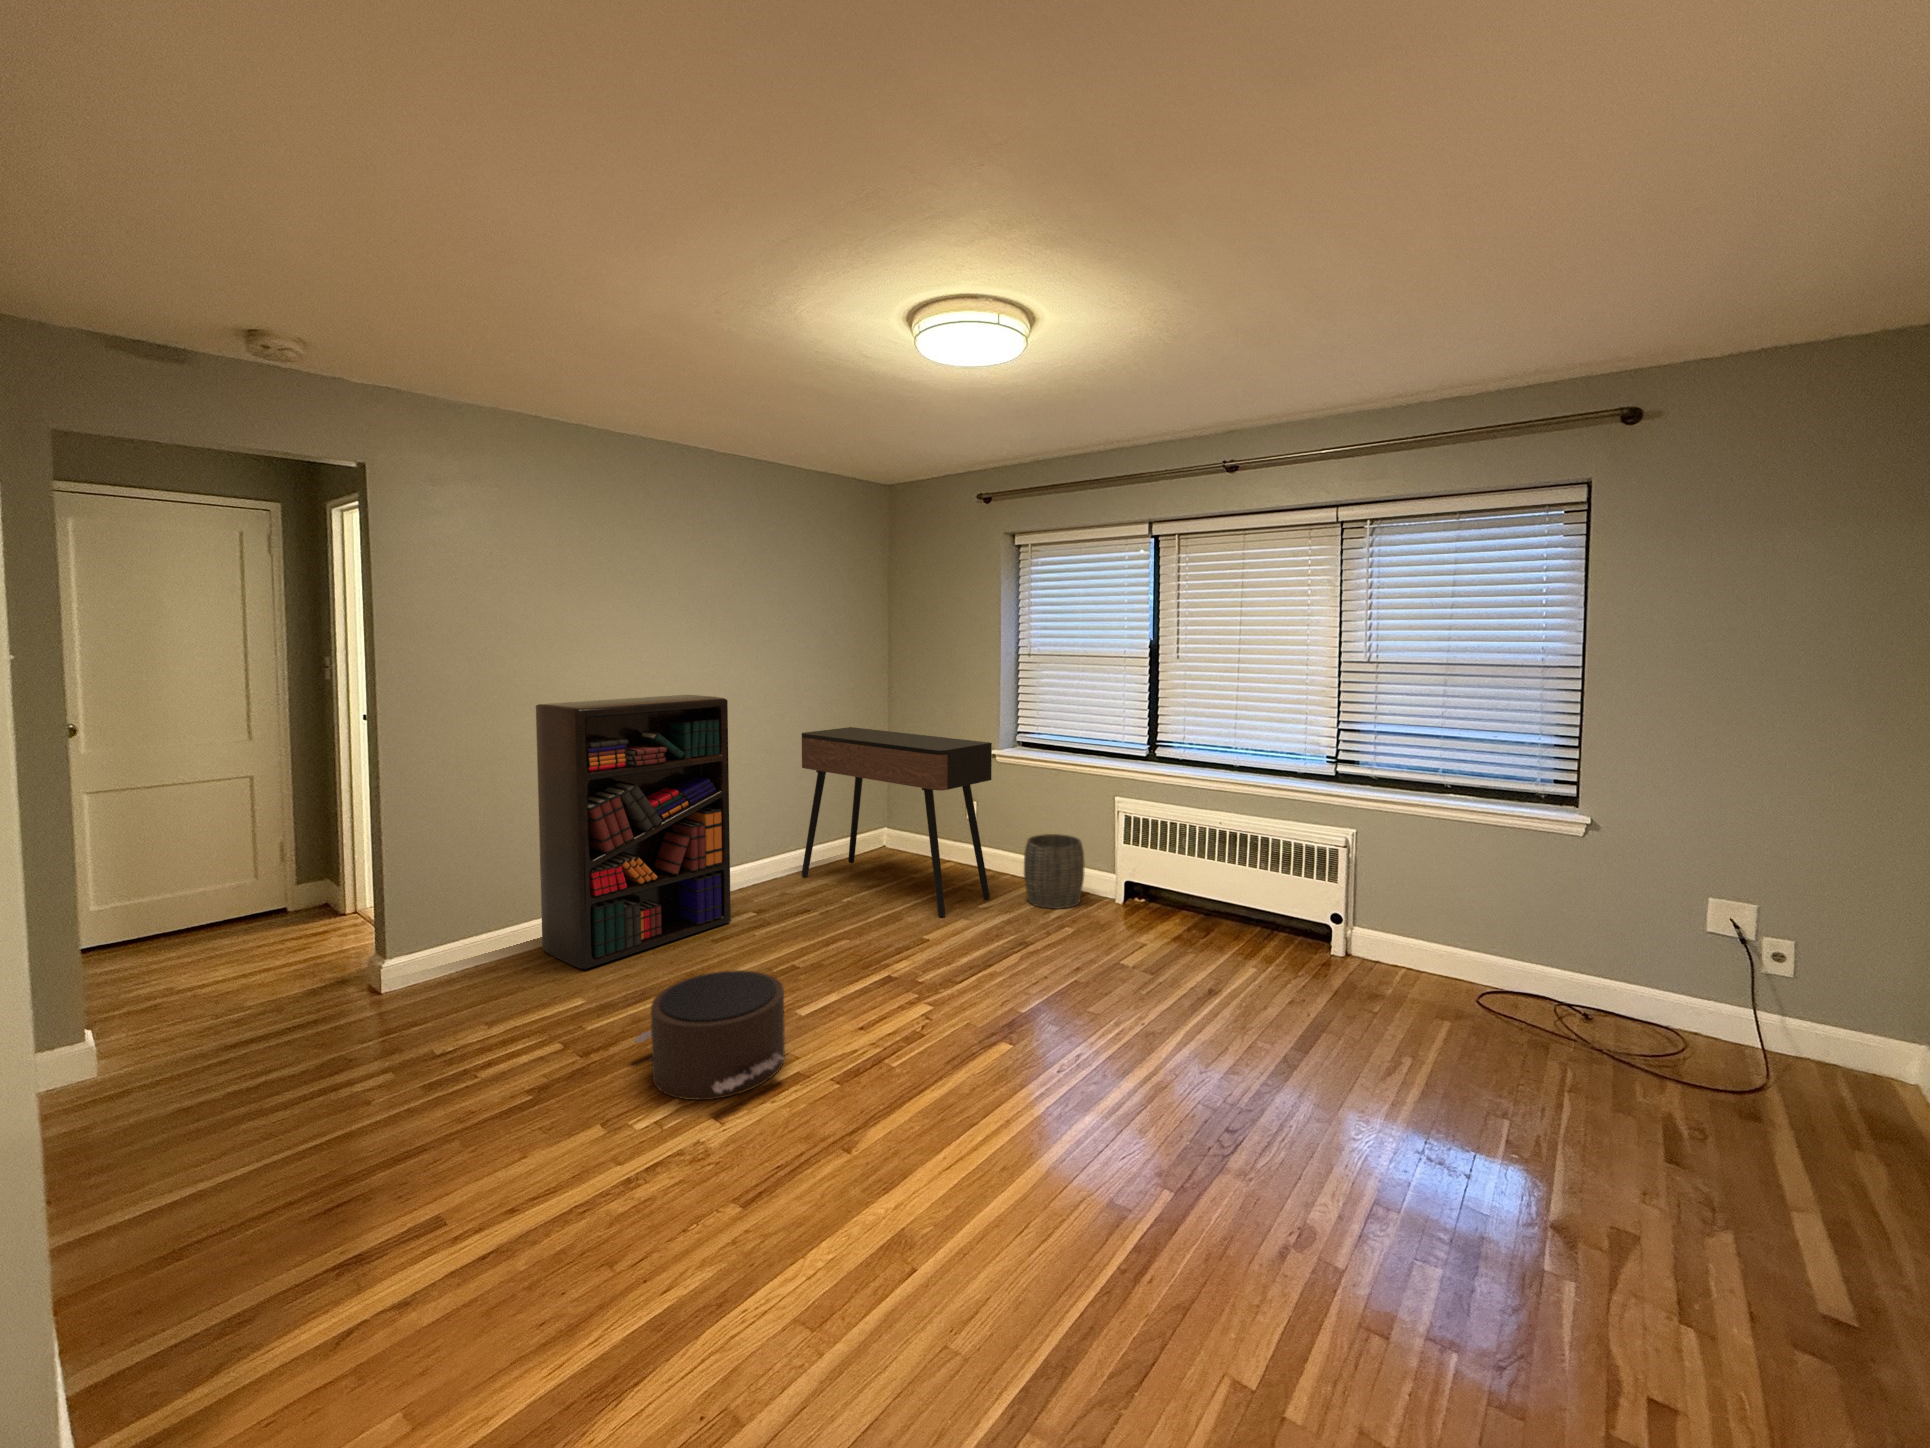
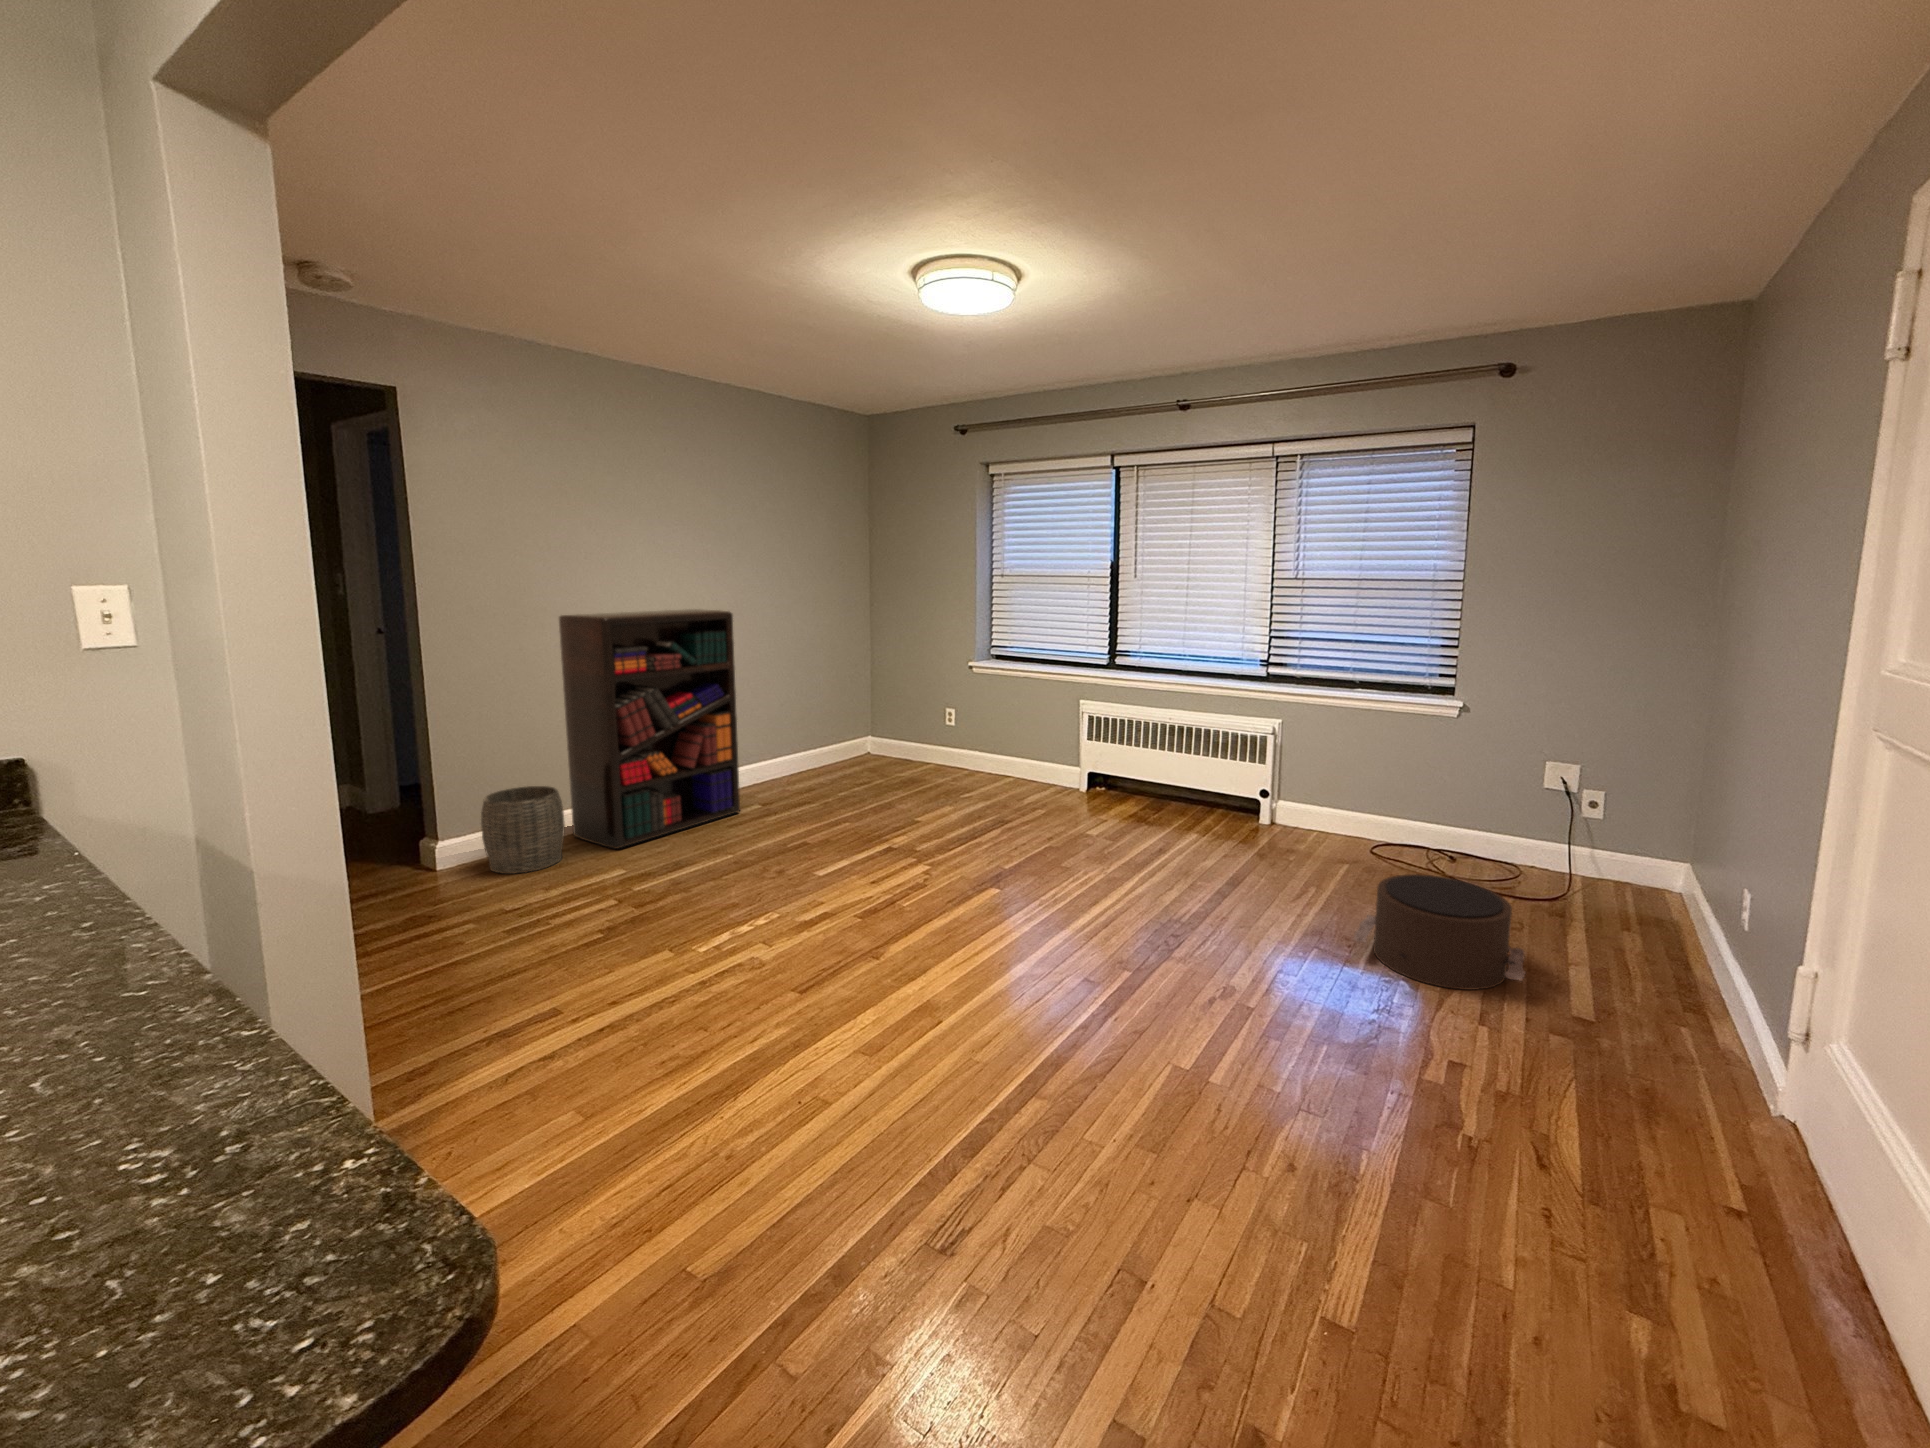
console table: present [802,727,992,917] -> none [794,642,970,805]
woven basket: present [1024,834,1085,909] -> present [481,786,565,874]
pouf: present [634,970,785,1100] -> present [1354,874,1525,990]

